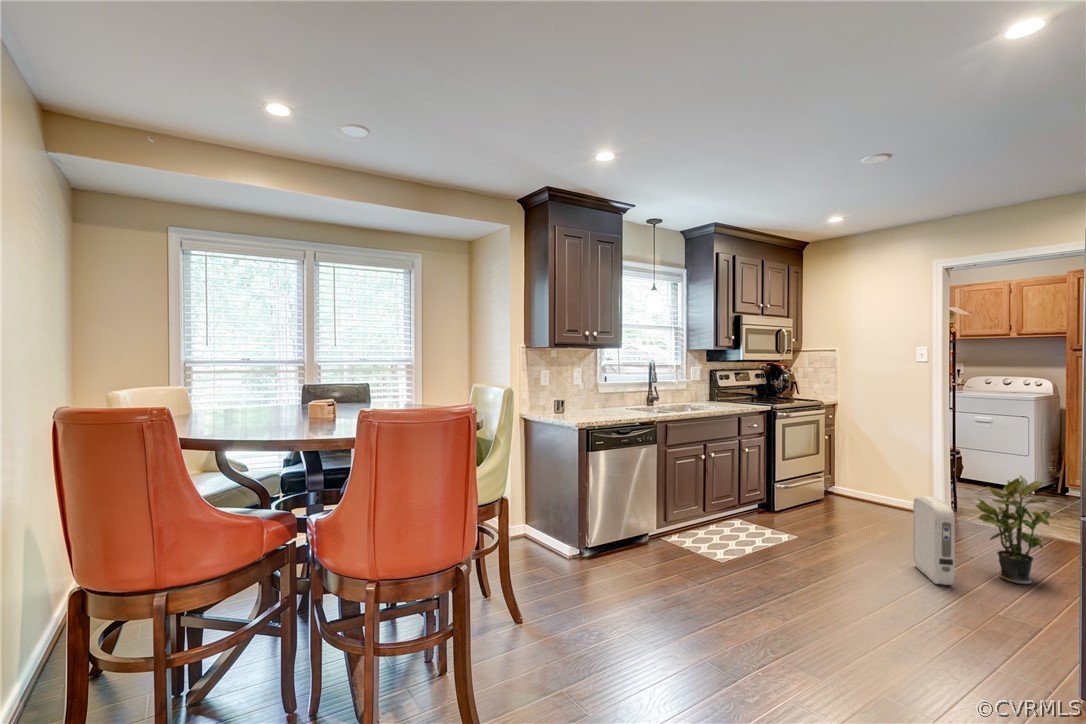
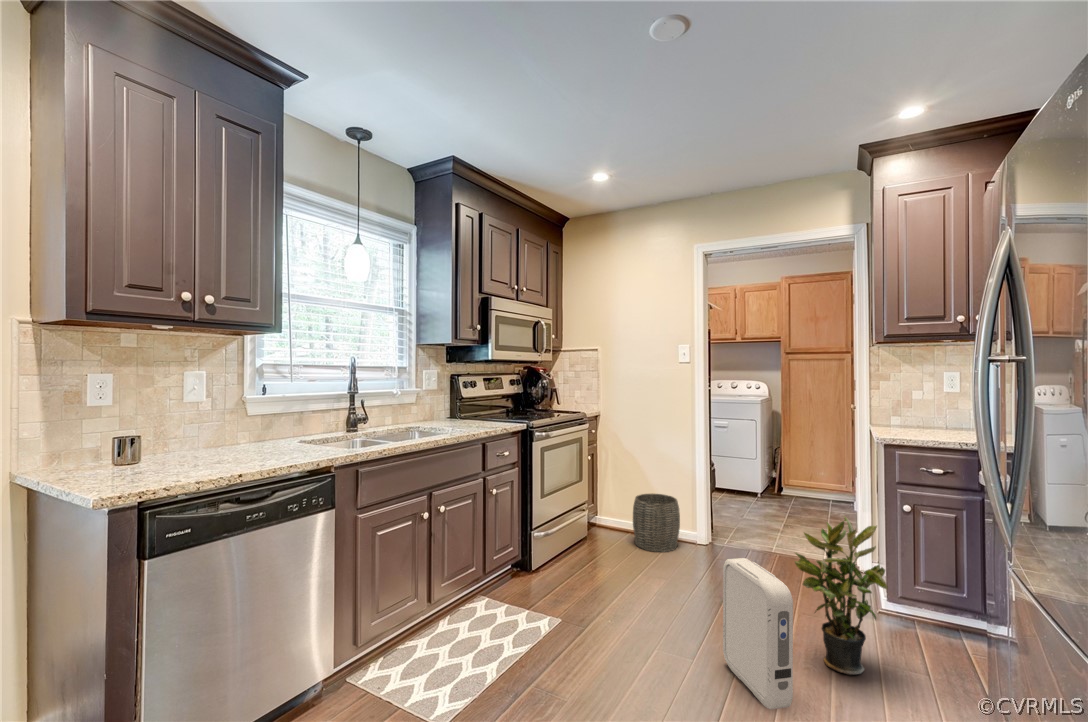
woven basket: none [864,469,908,514] -> present [633,494,680,552]

